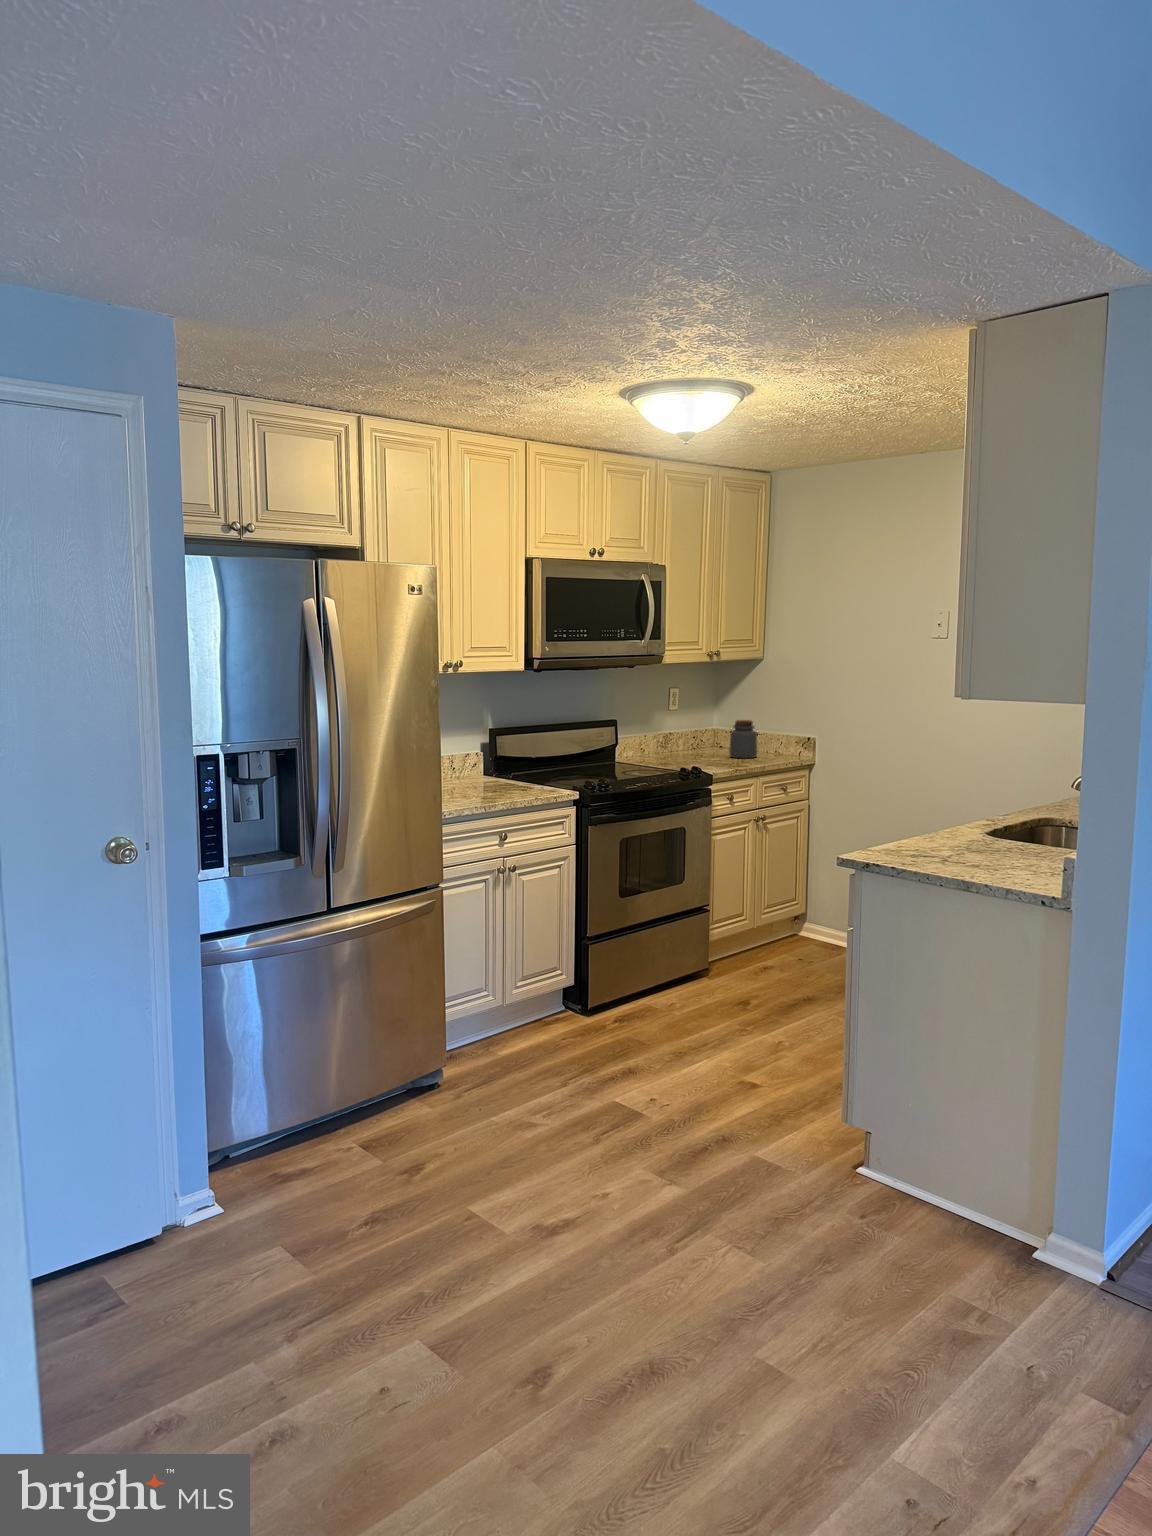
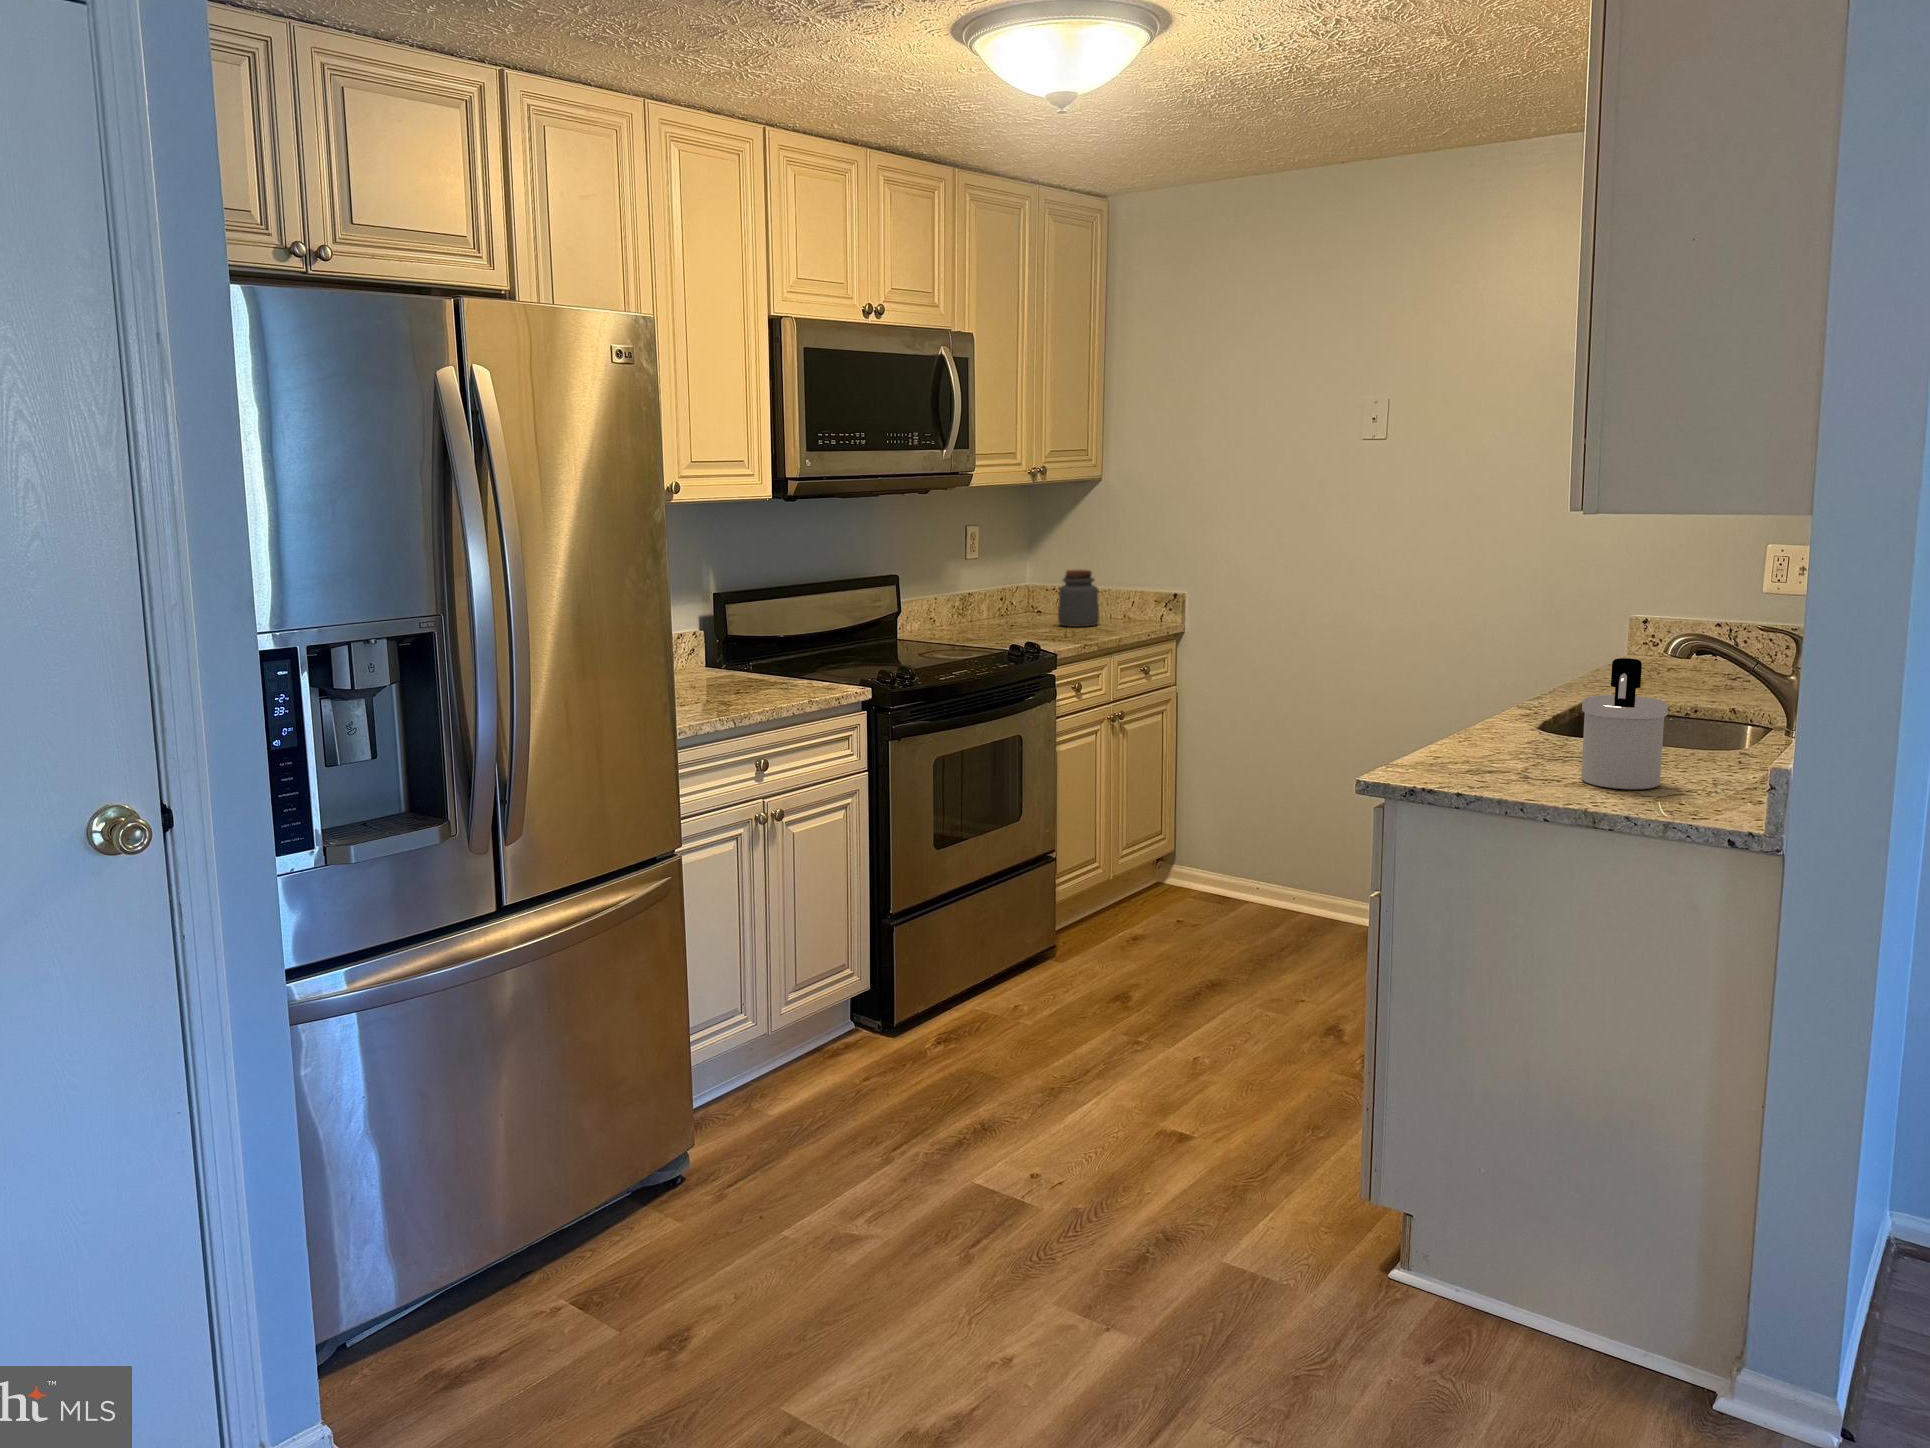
soap dispenser: none [977,789,1029,870] -> present [1581,658,1668,789]

